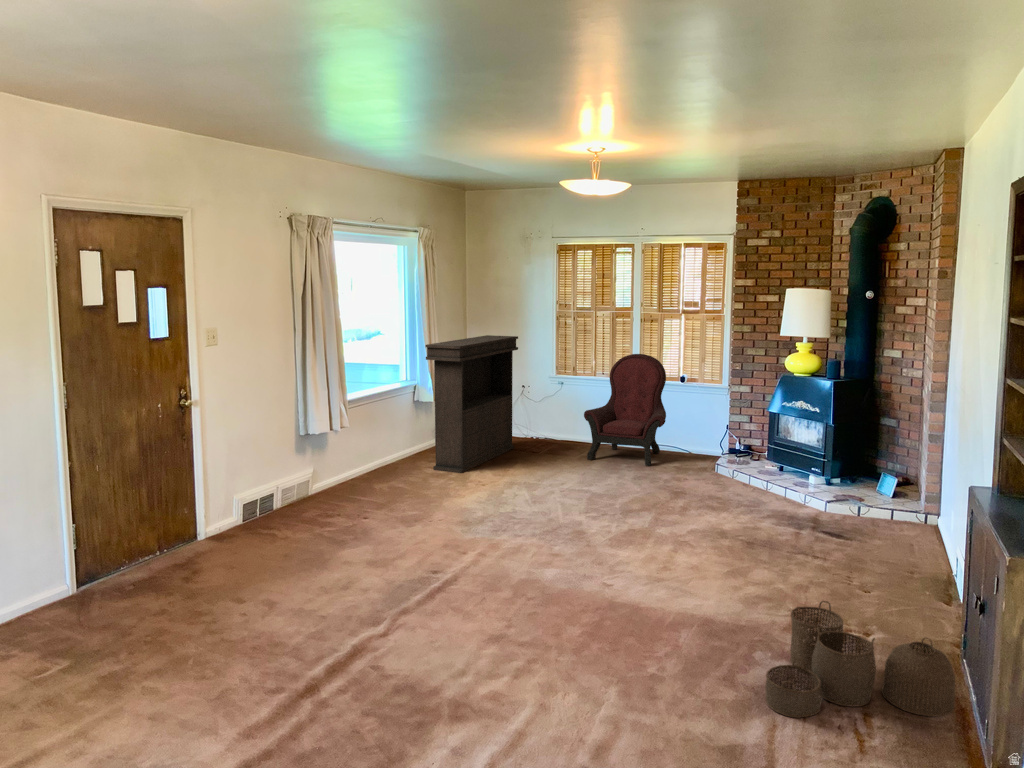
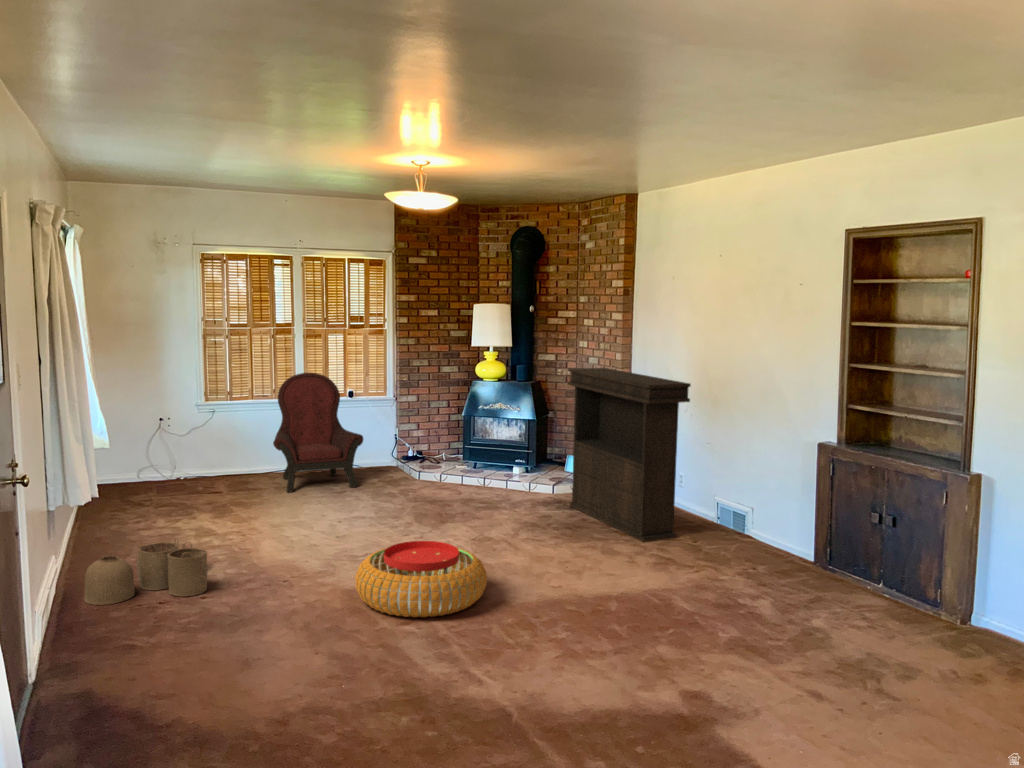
console table: present [425,335,518,473] -> present [568,368,691,542]
pouf: none [409,511,535,586] -> present [355,541,487,617]
woven basket: present [766,601,955,718] -> present [84,539,207,605]

